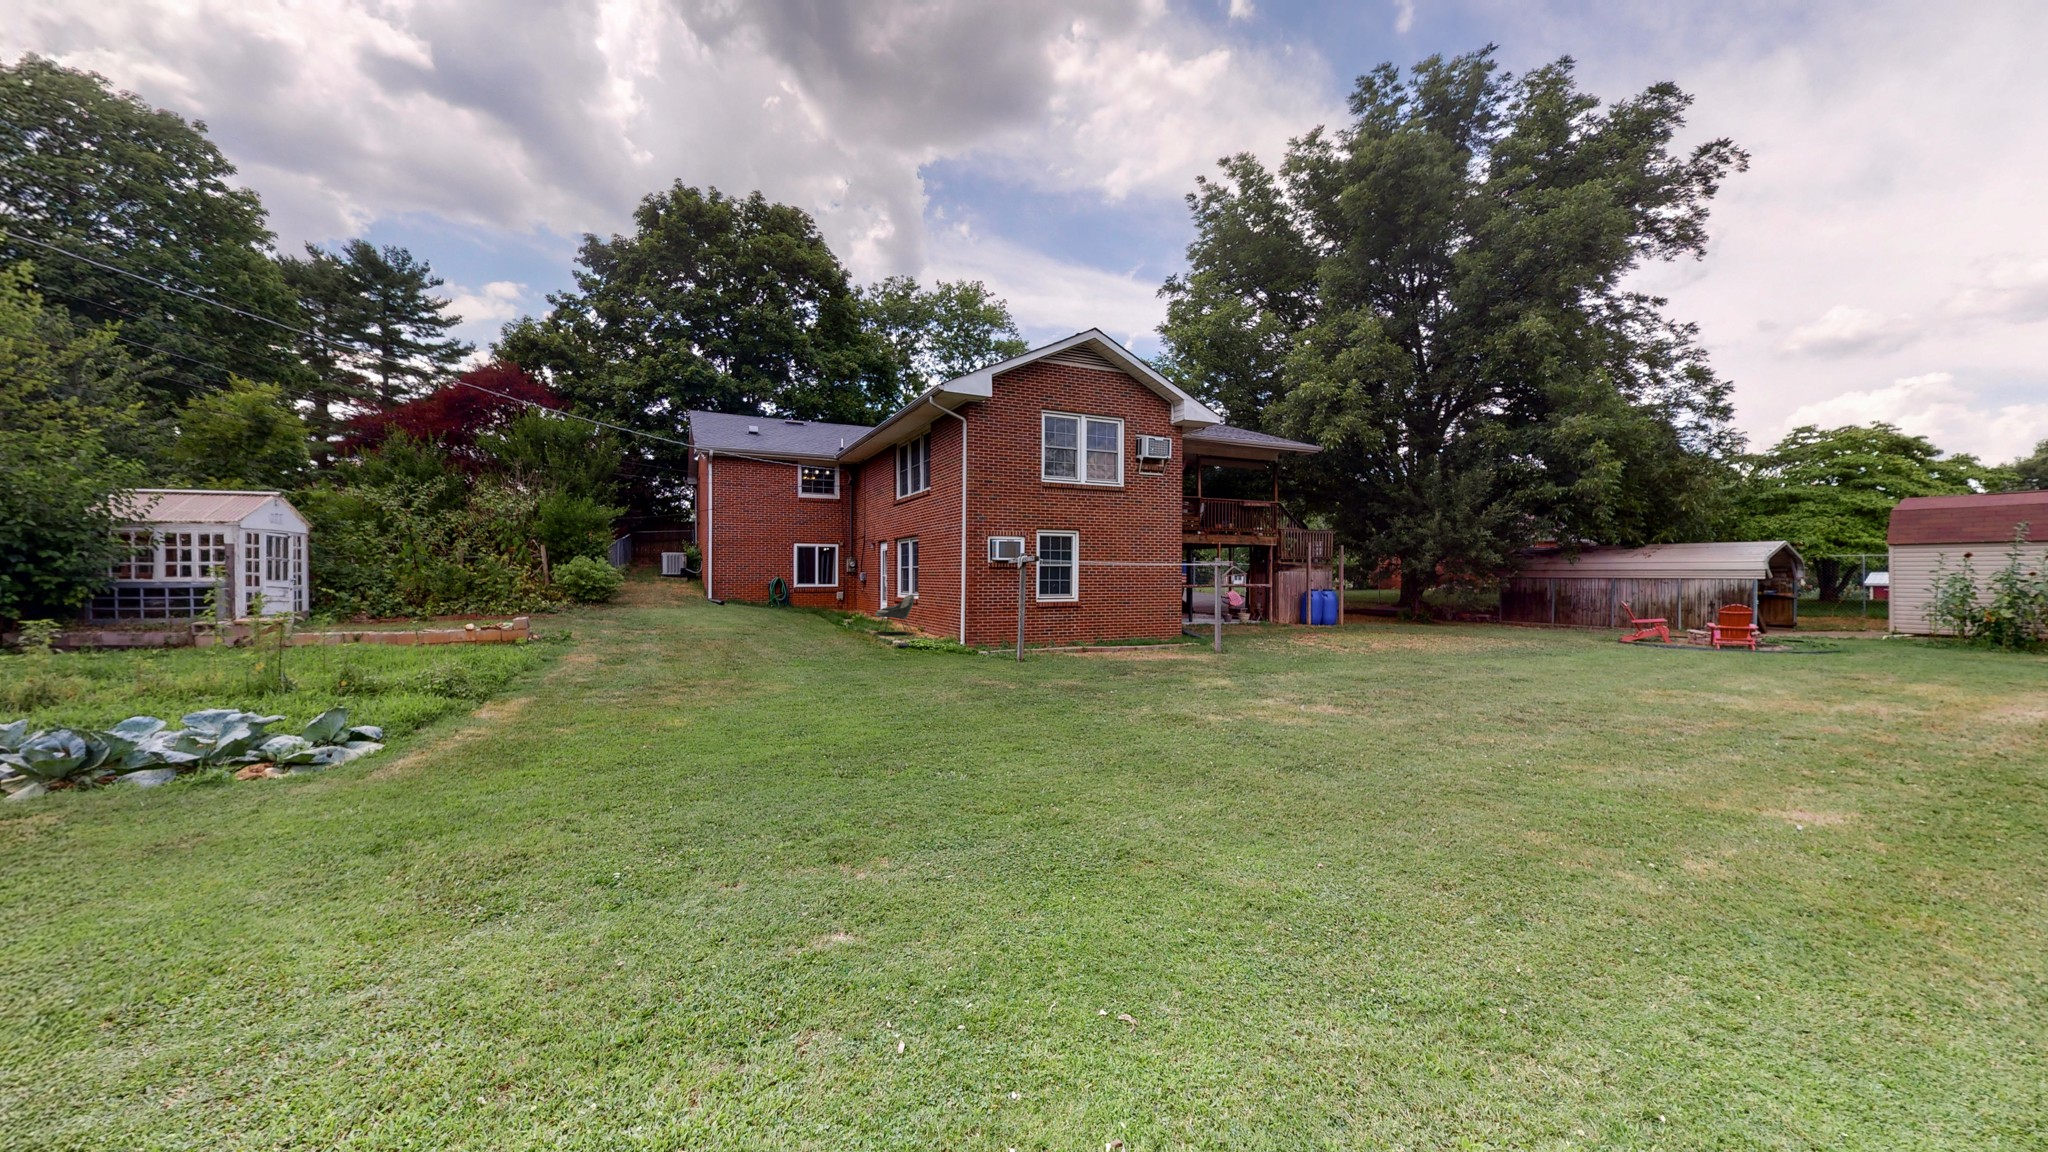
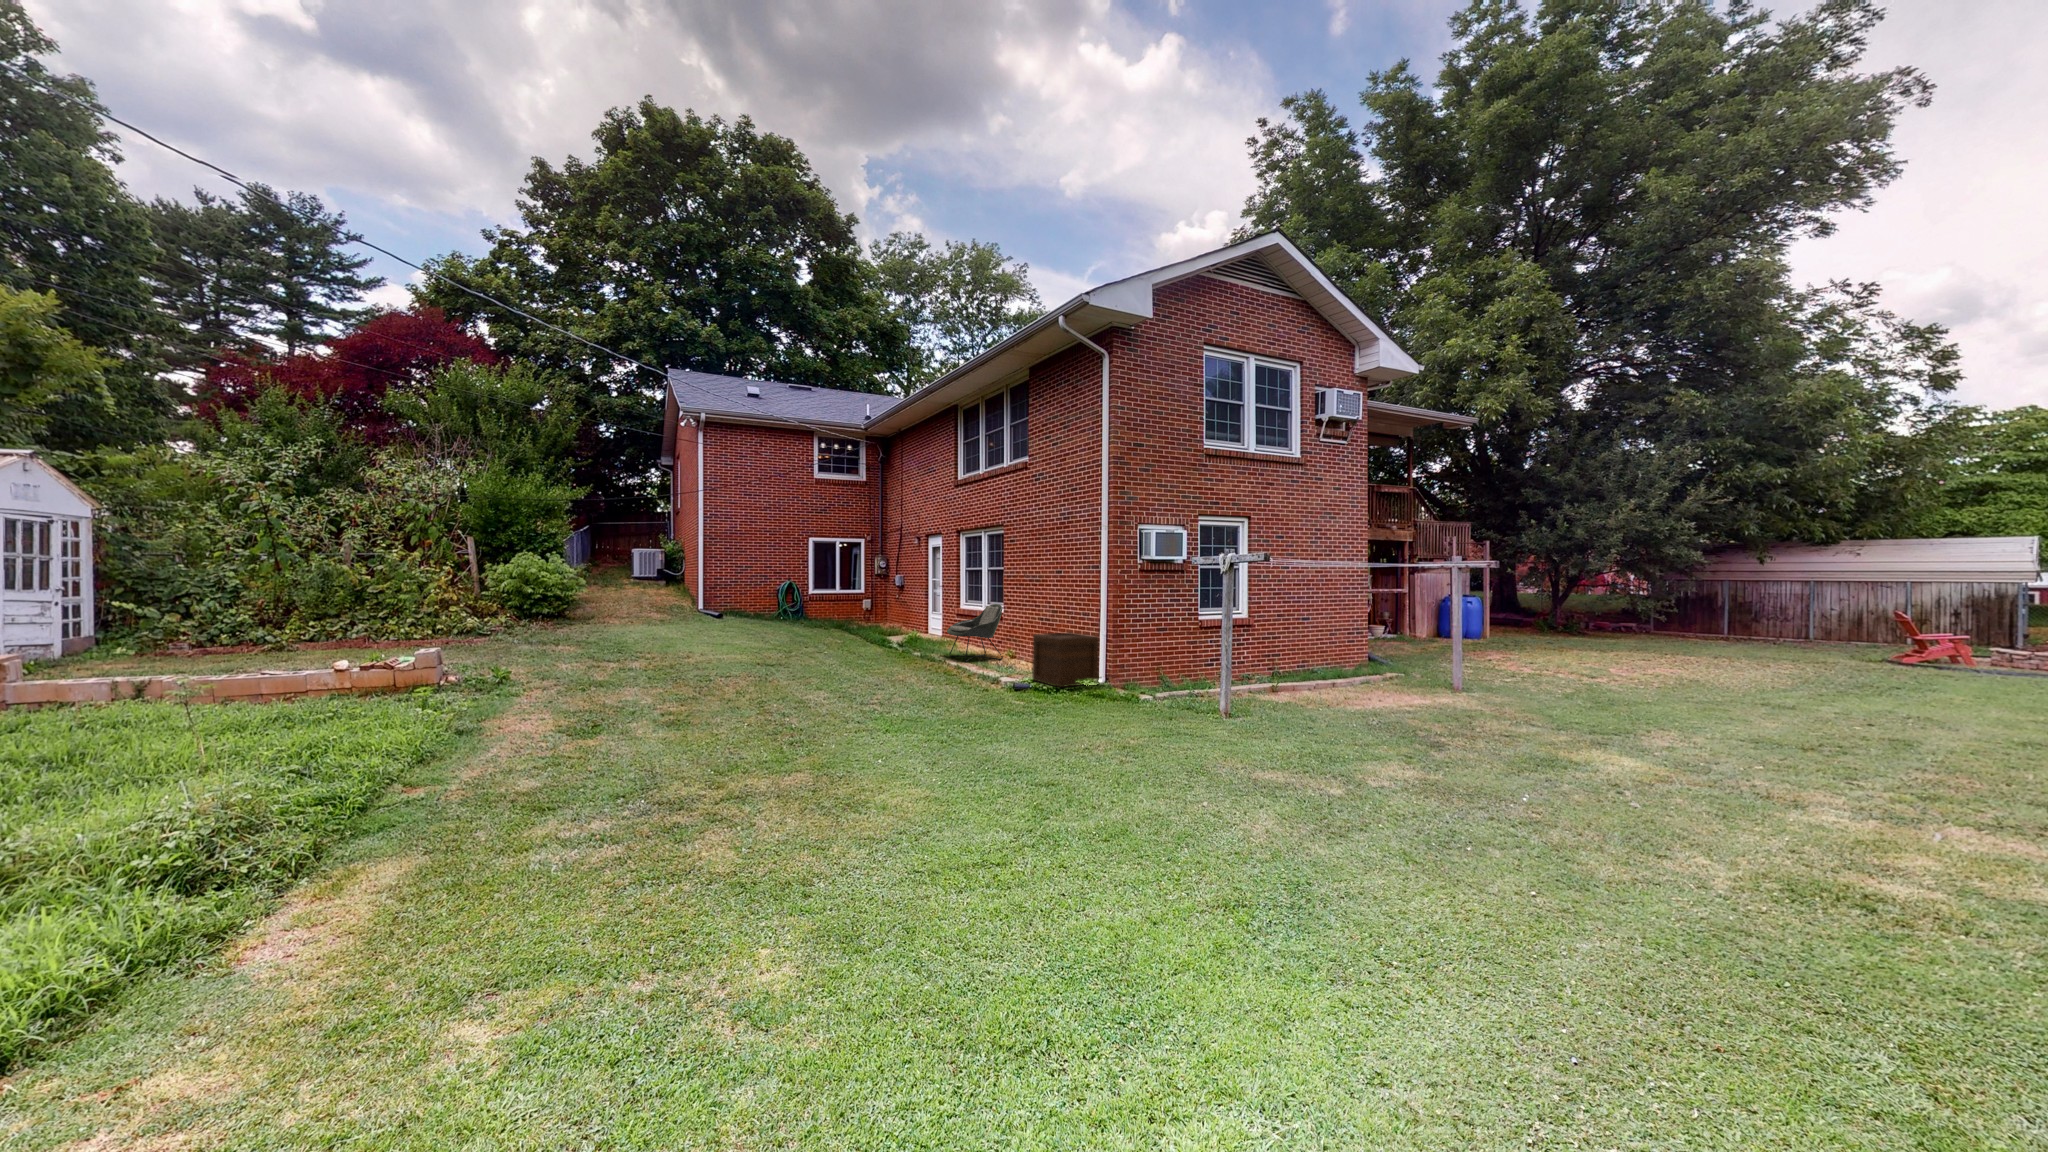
wooden crate: none [916,612,960,648] -> present [1032,632,1099,687]

